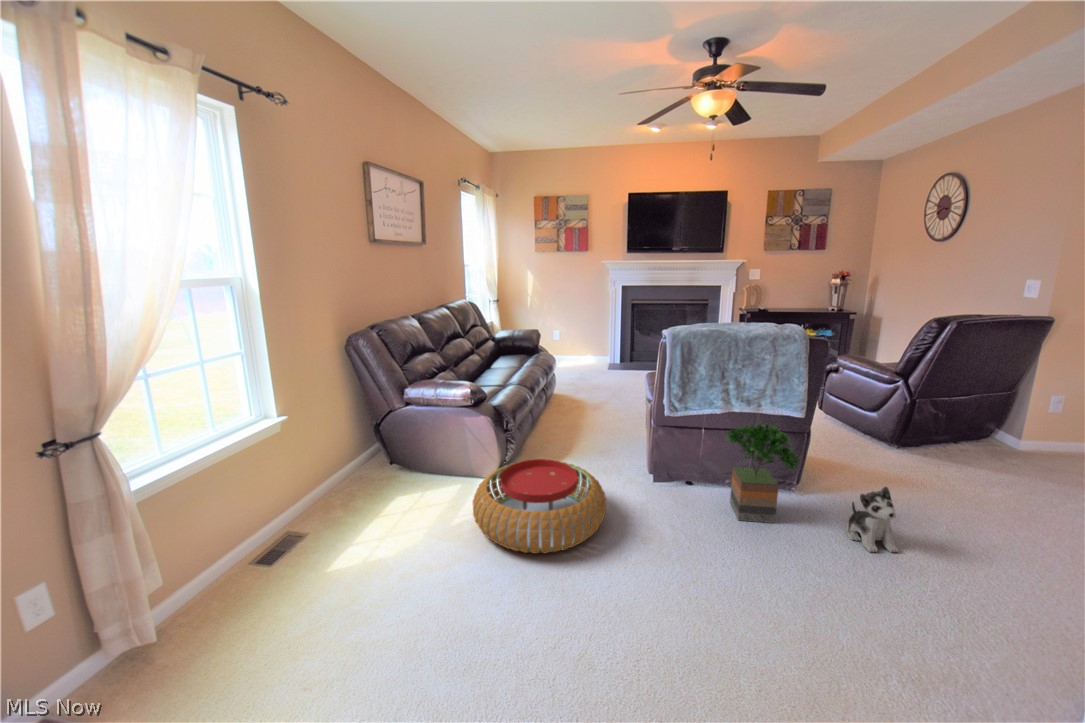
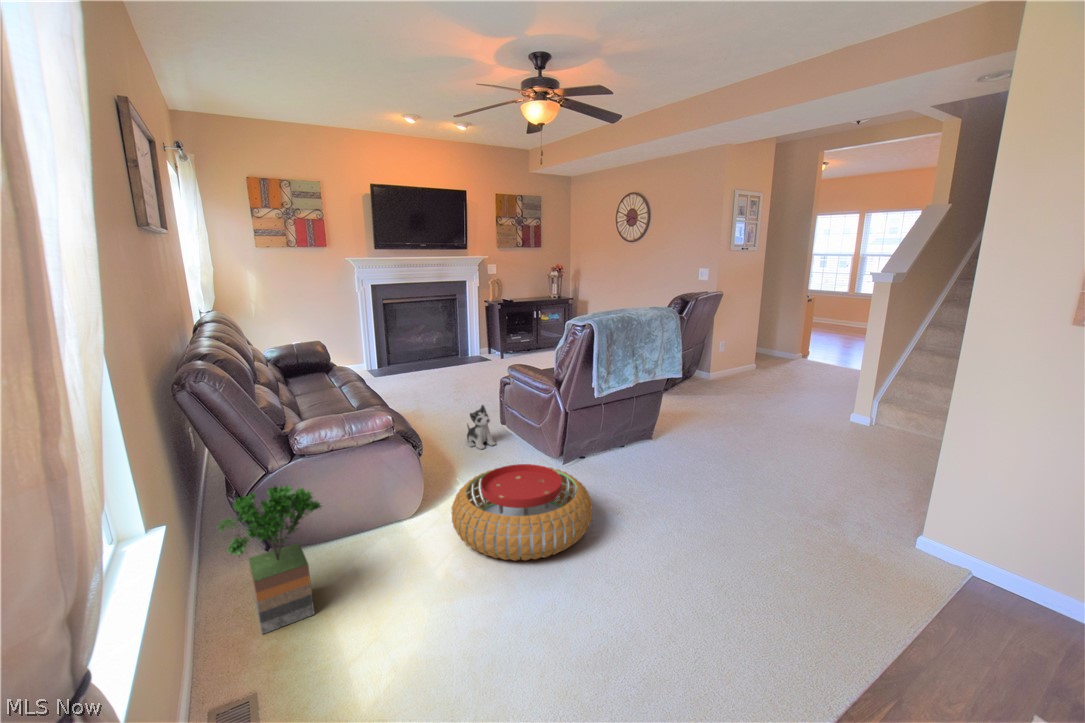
potted tree: present [727,424,799,523] -> present [219,485,322,634]
plush toy: present [846,487,898,552] -> present [467,405,495,449]

